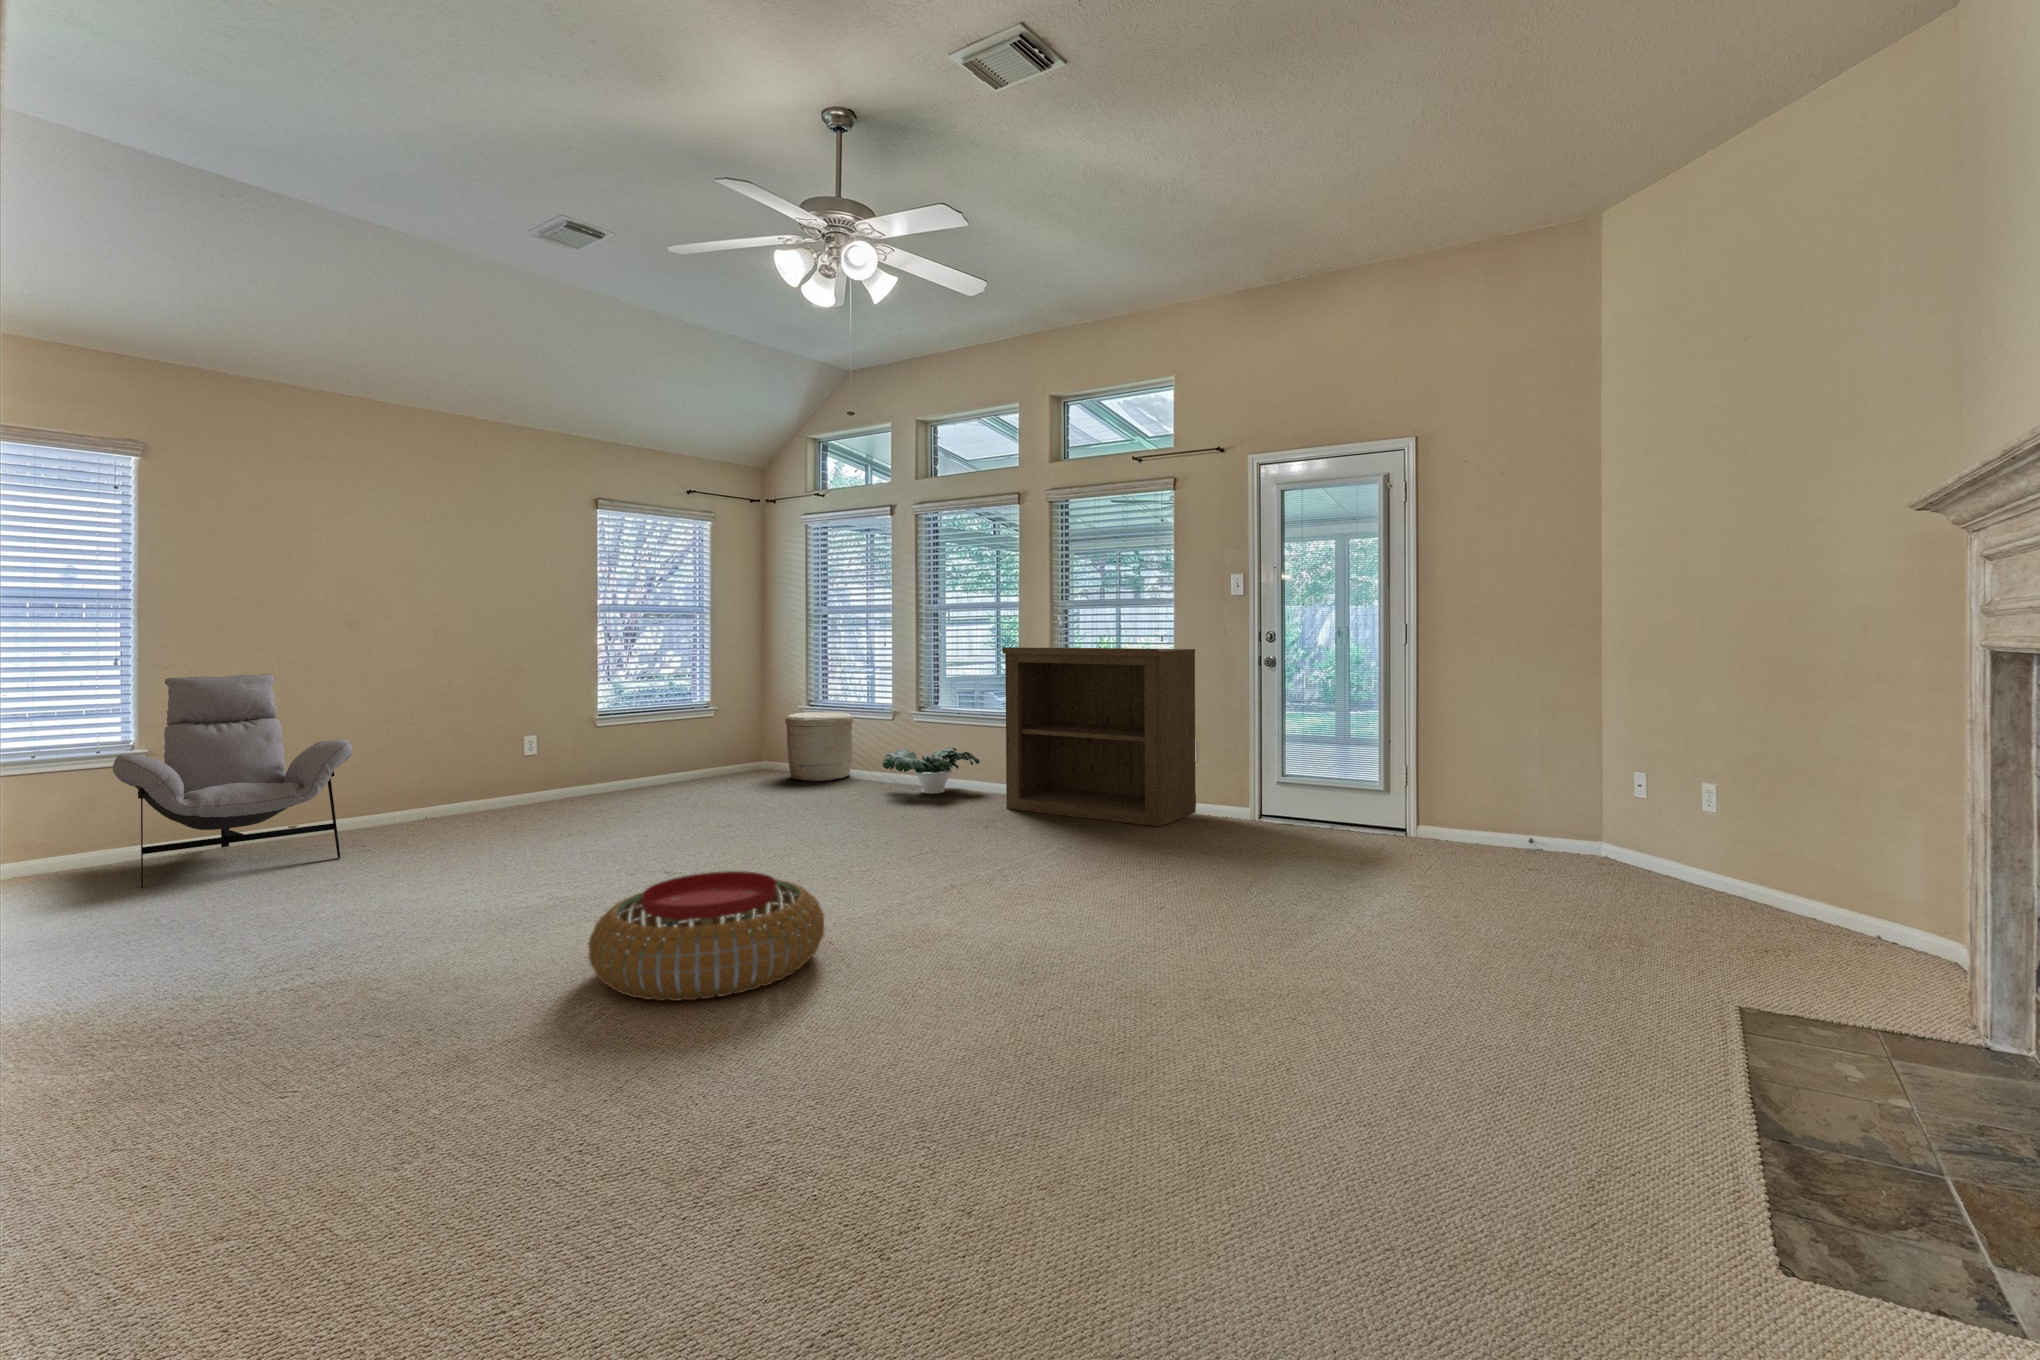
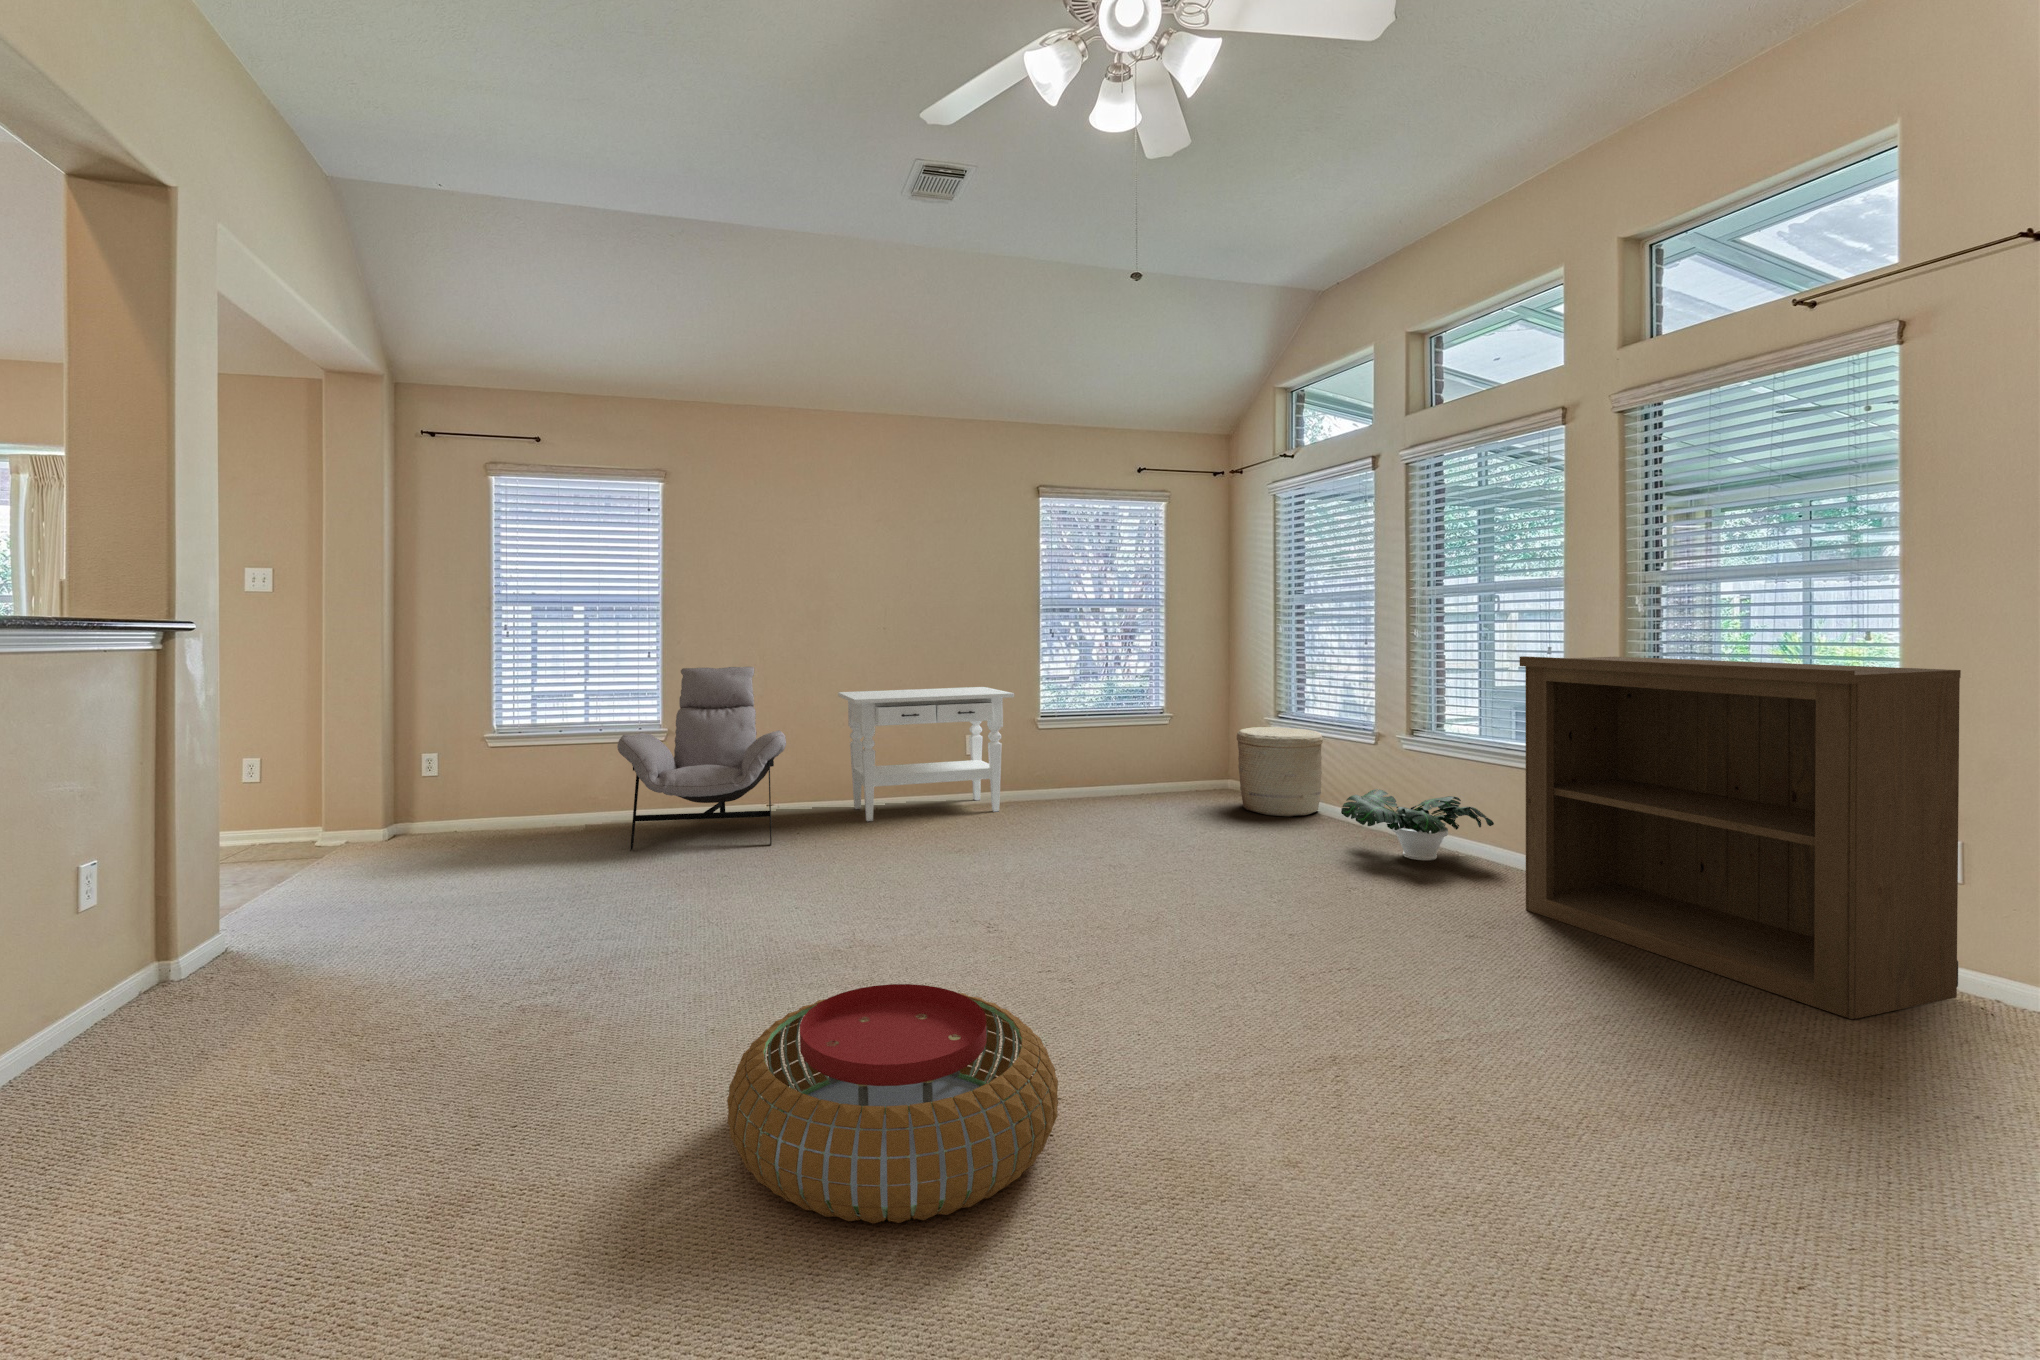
side table: none [377,690,589,828] -> present [838,687,1014,822]

